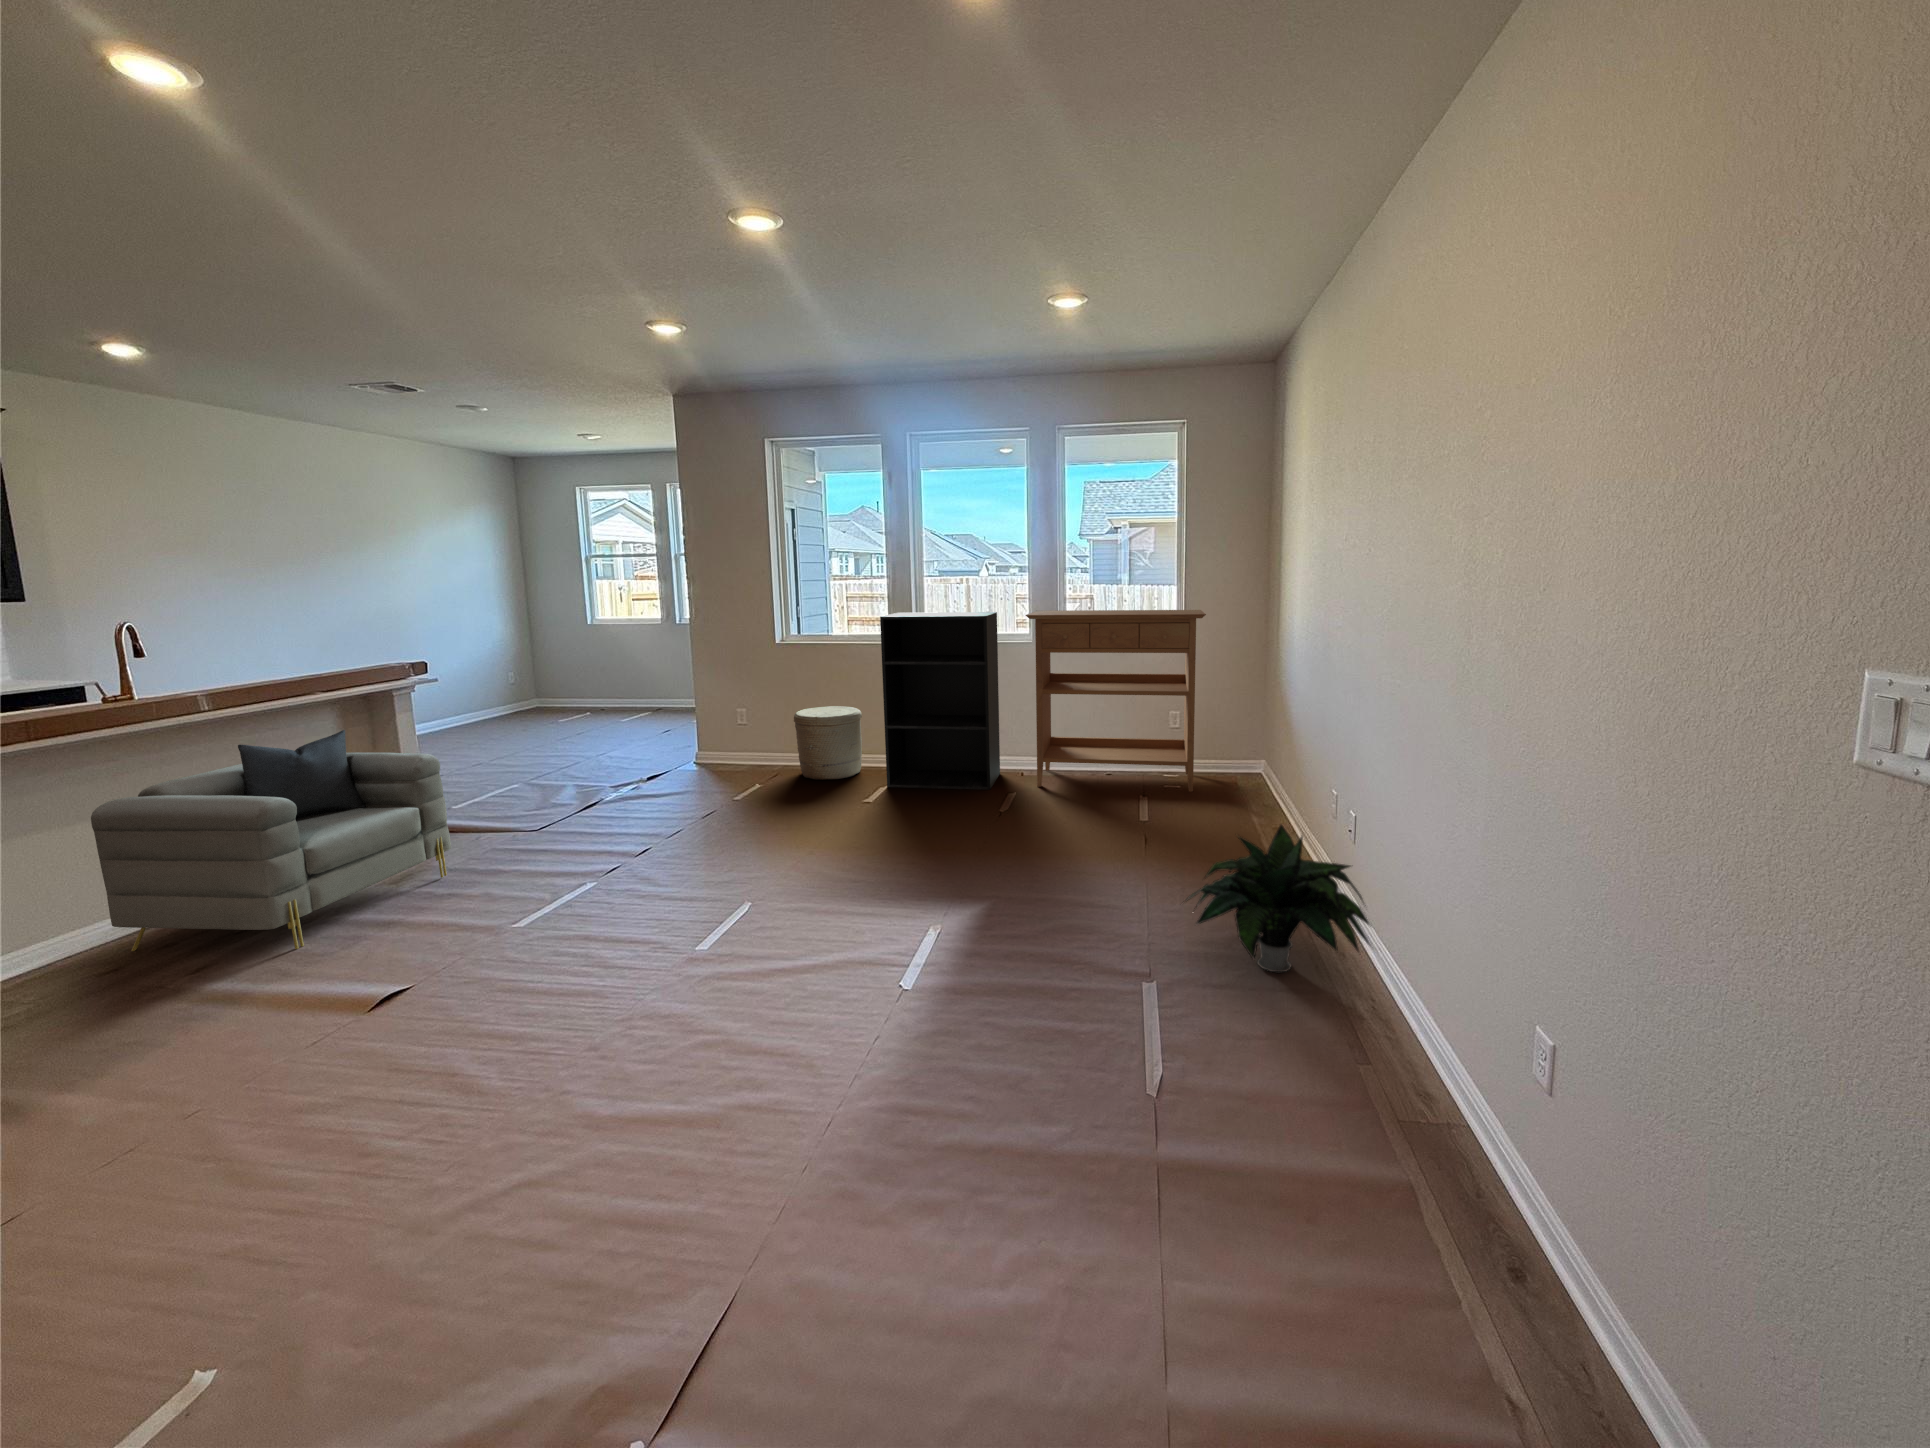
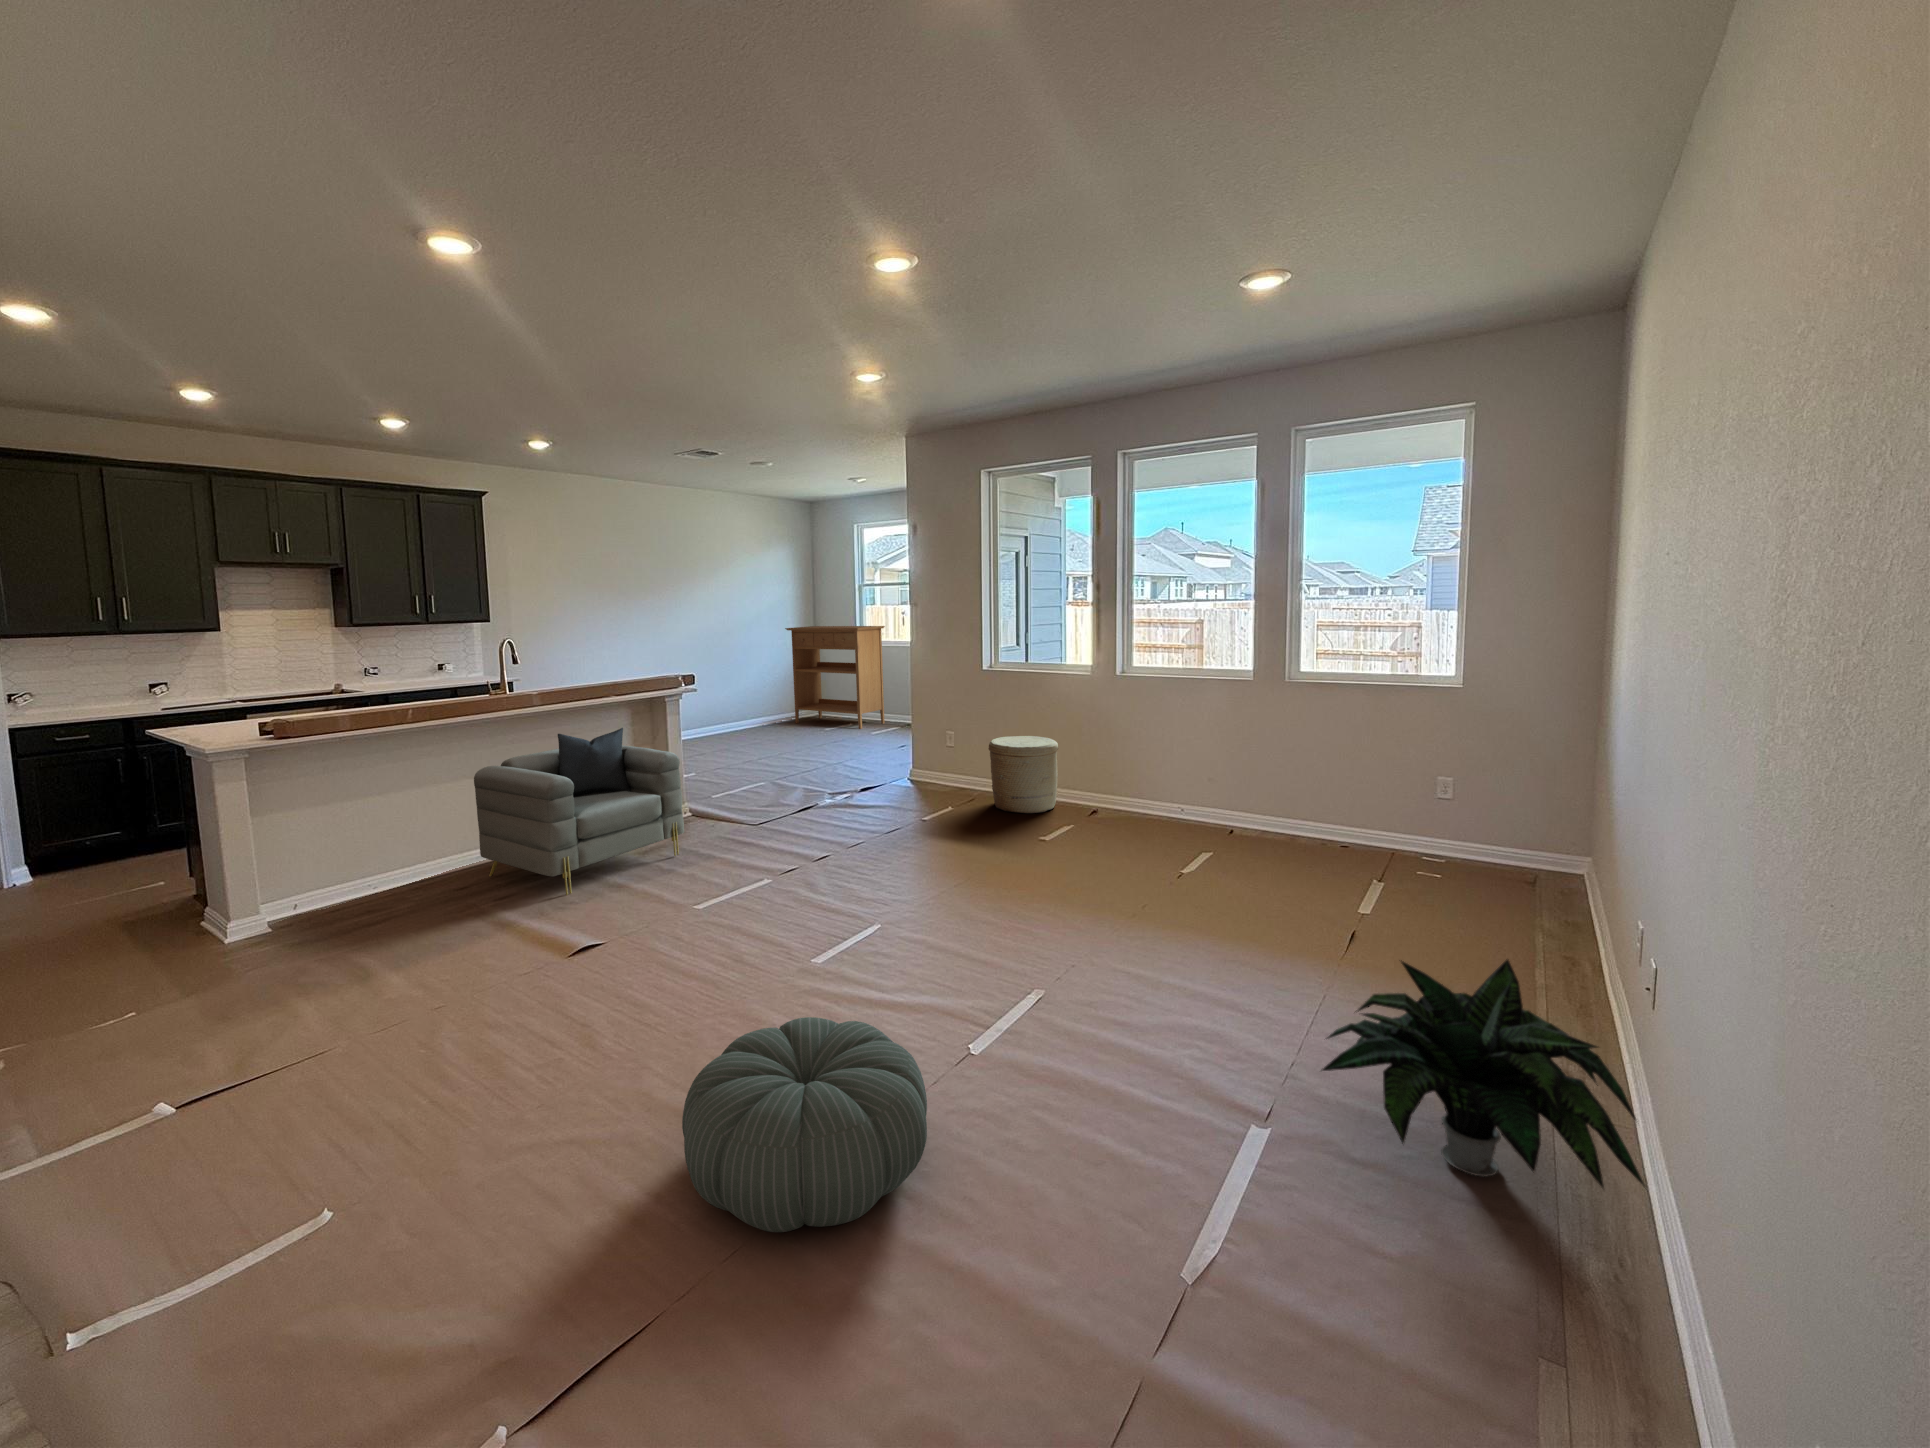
console table: present [1026,610,1206,791] -> present [785,626,885,729]
bookshelf: present [880,612,1000,790] -> none [1071,640,1210,847]
pouf: none [669,981,927,1196] -> present [682,1017,927,1232]

